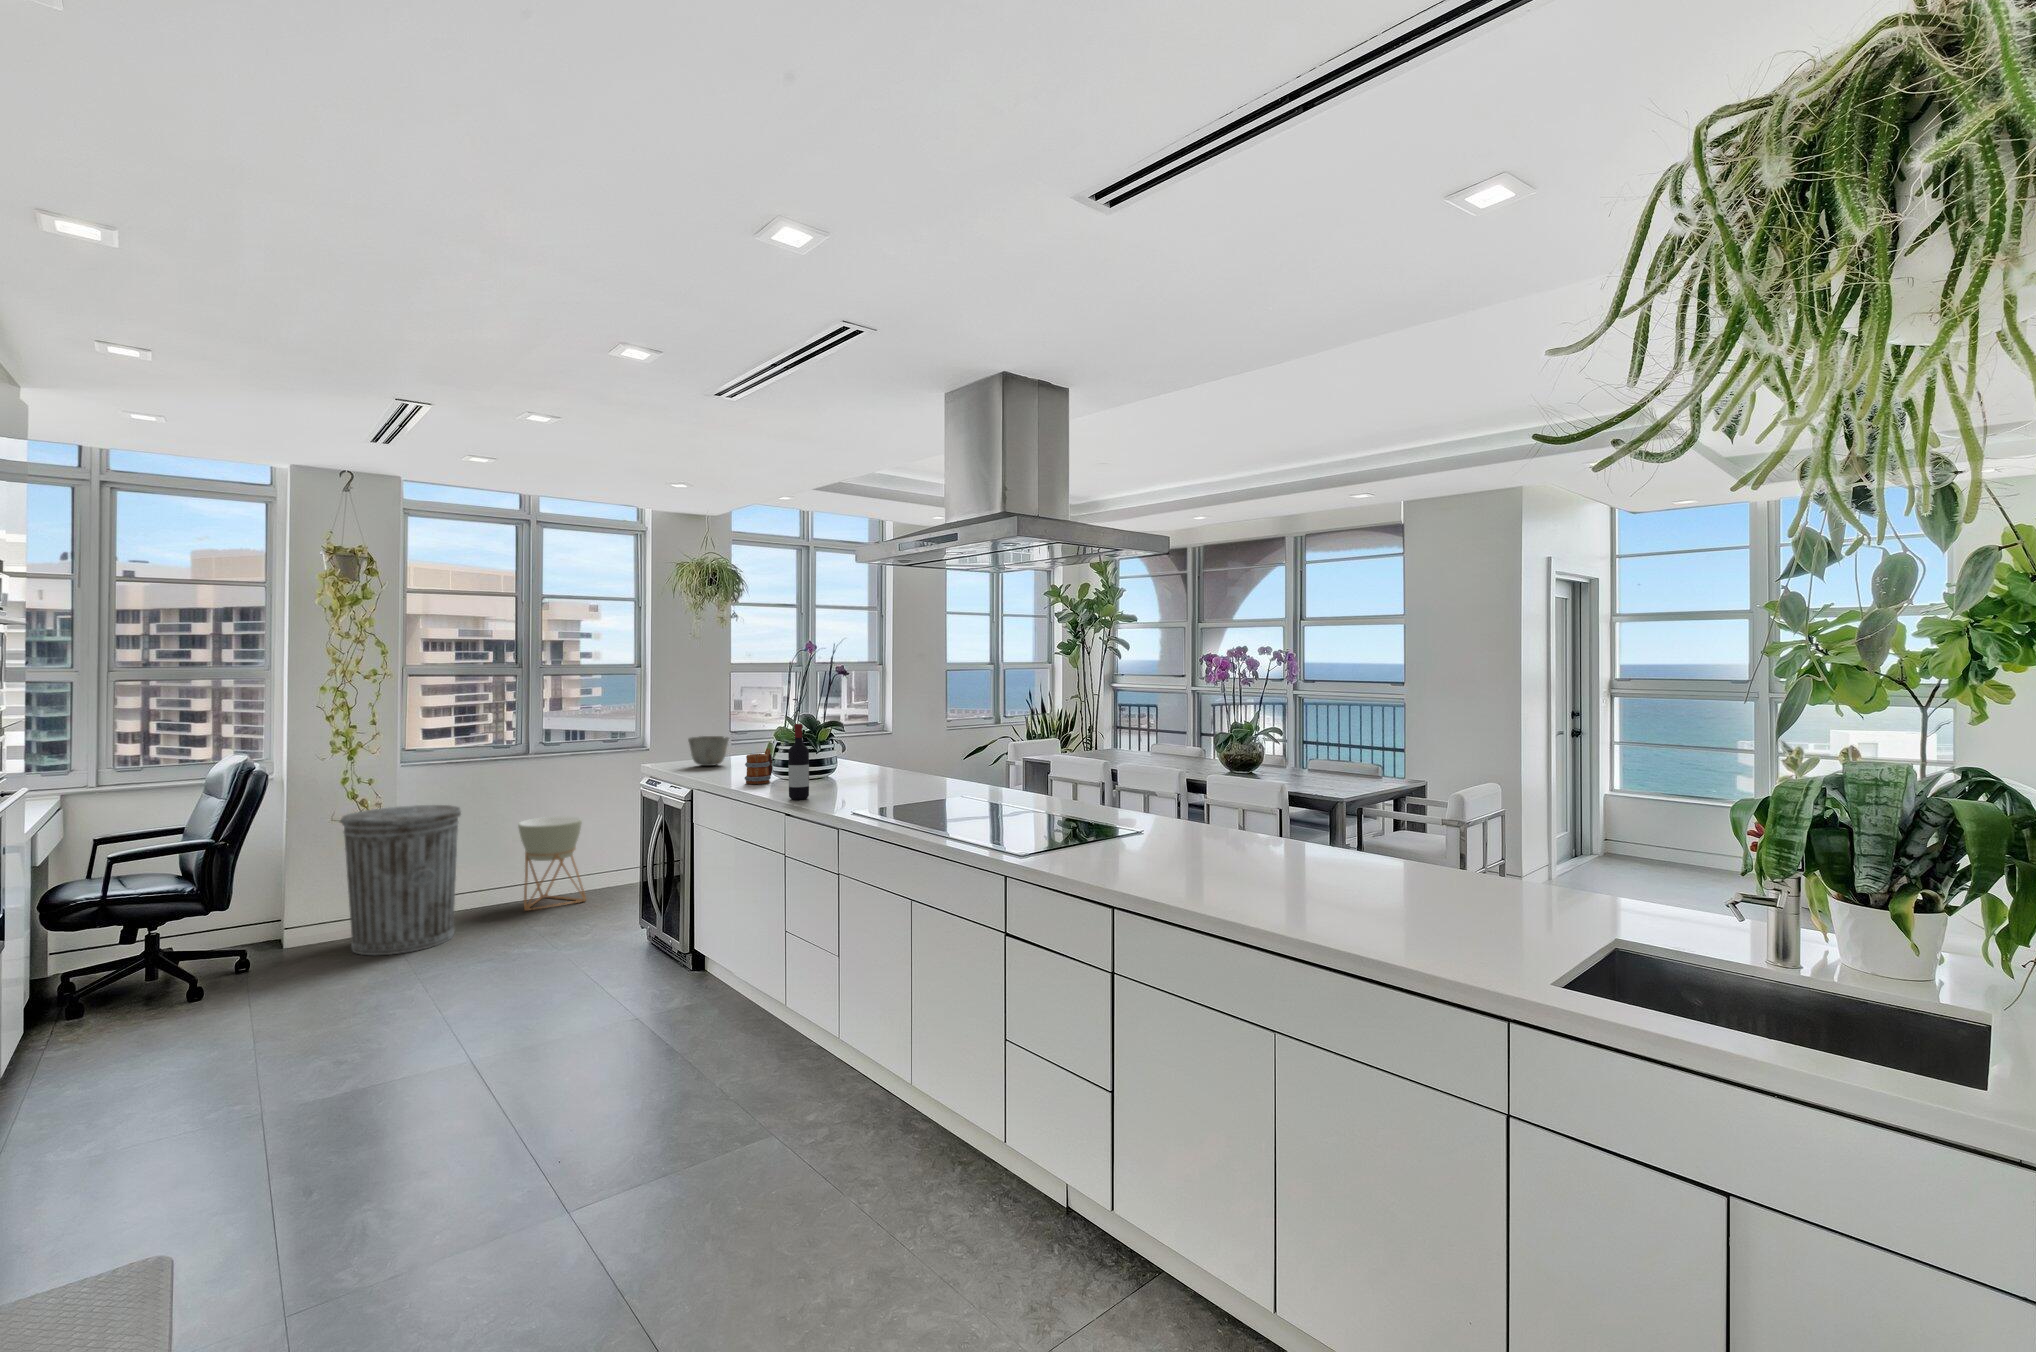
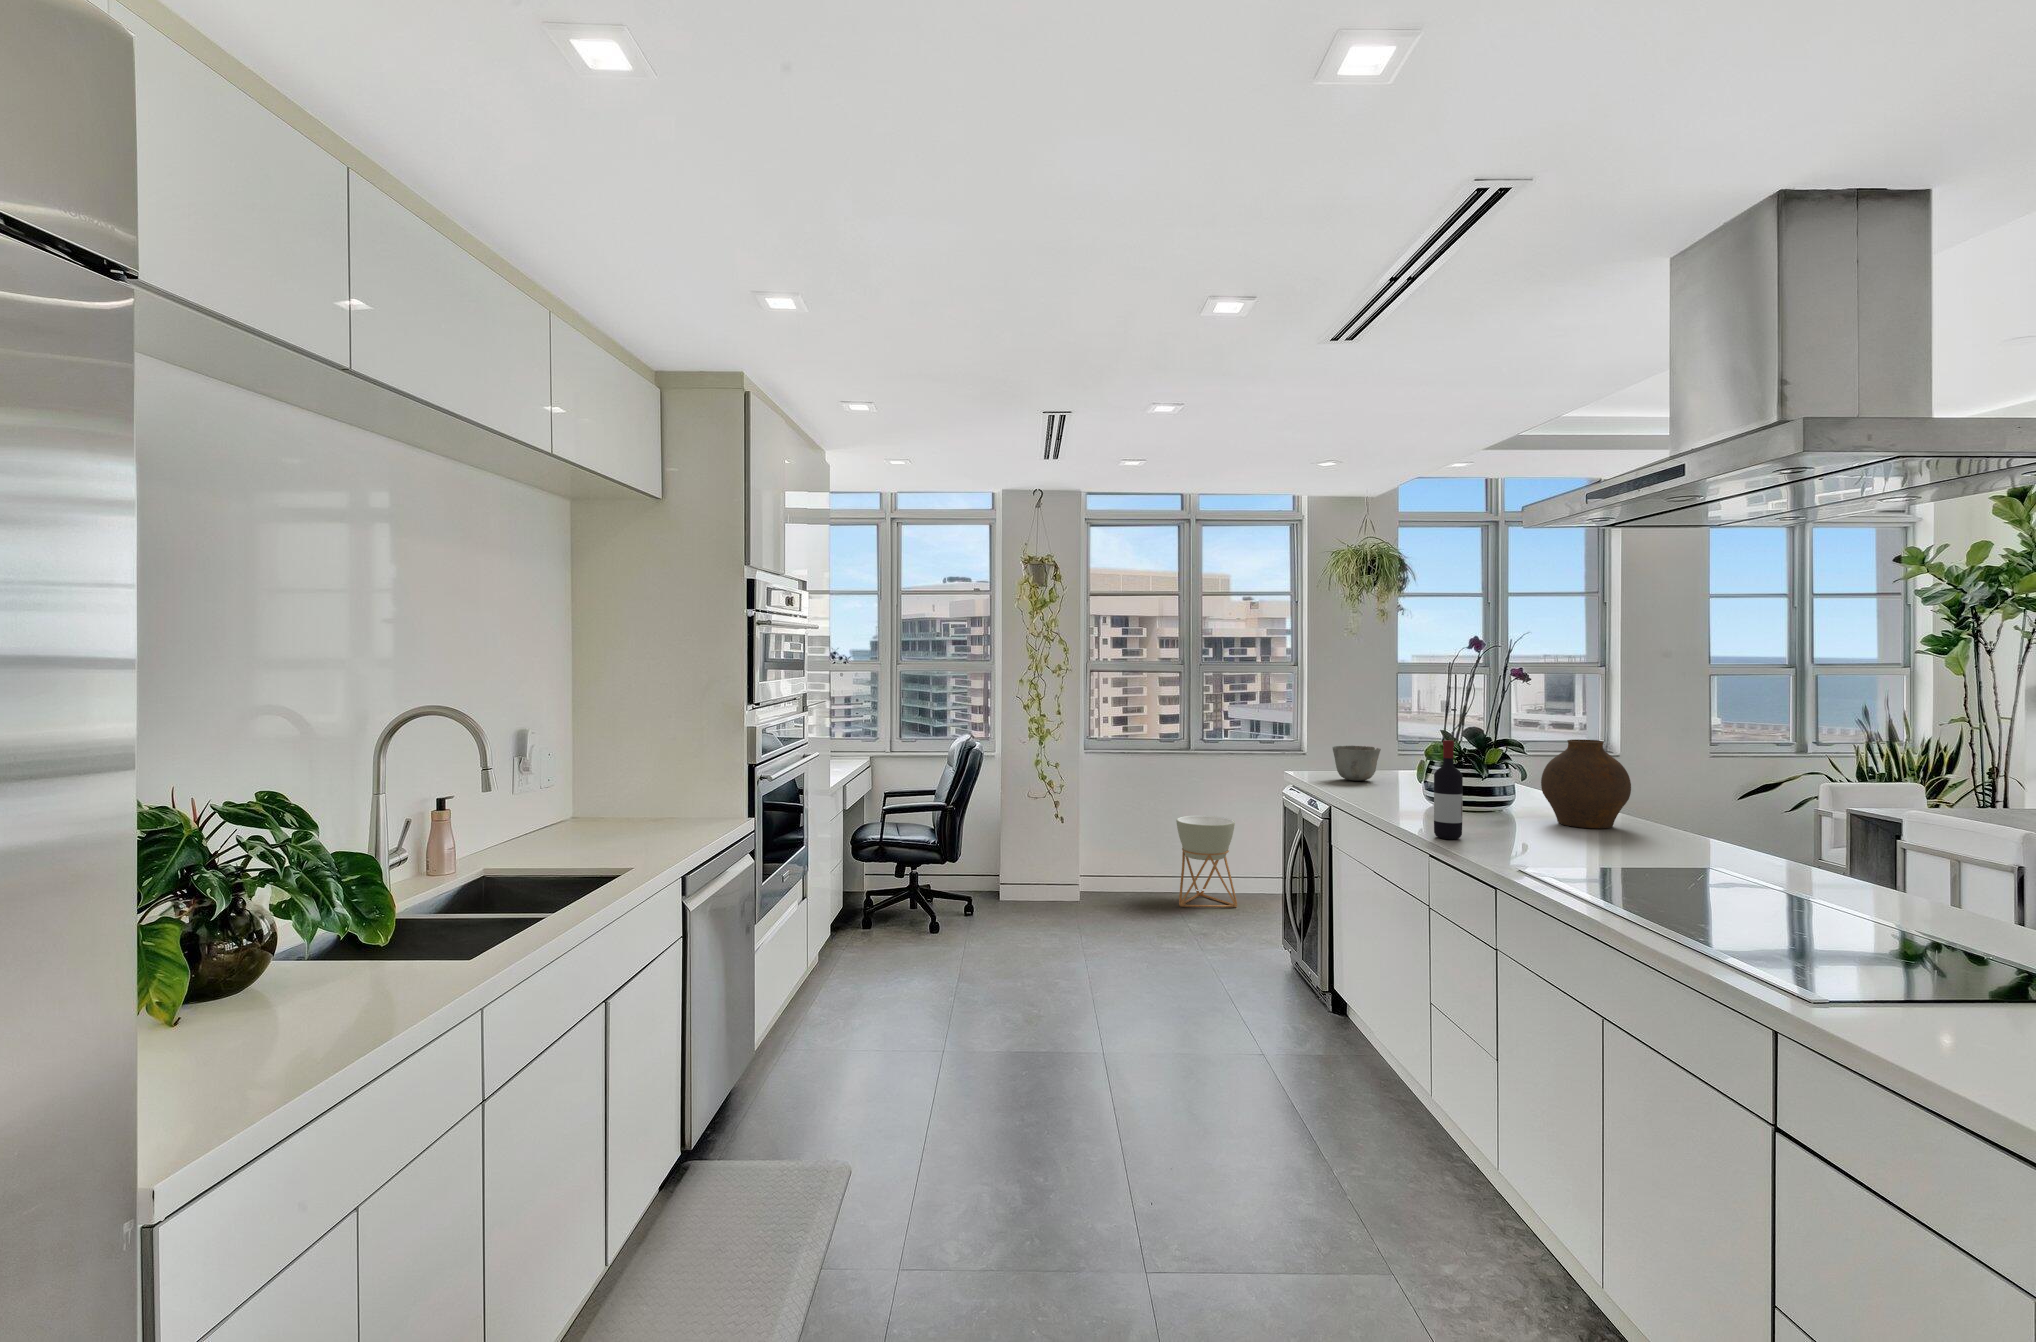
vase: none [857,719,913,782] -> present [1541,739,1631,829]
mug: present [745,748,773,784] -> none [1387,767,1424,811]
trash can: present [340,805,461,955] -> none [1031,791,1123,928]

